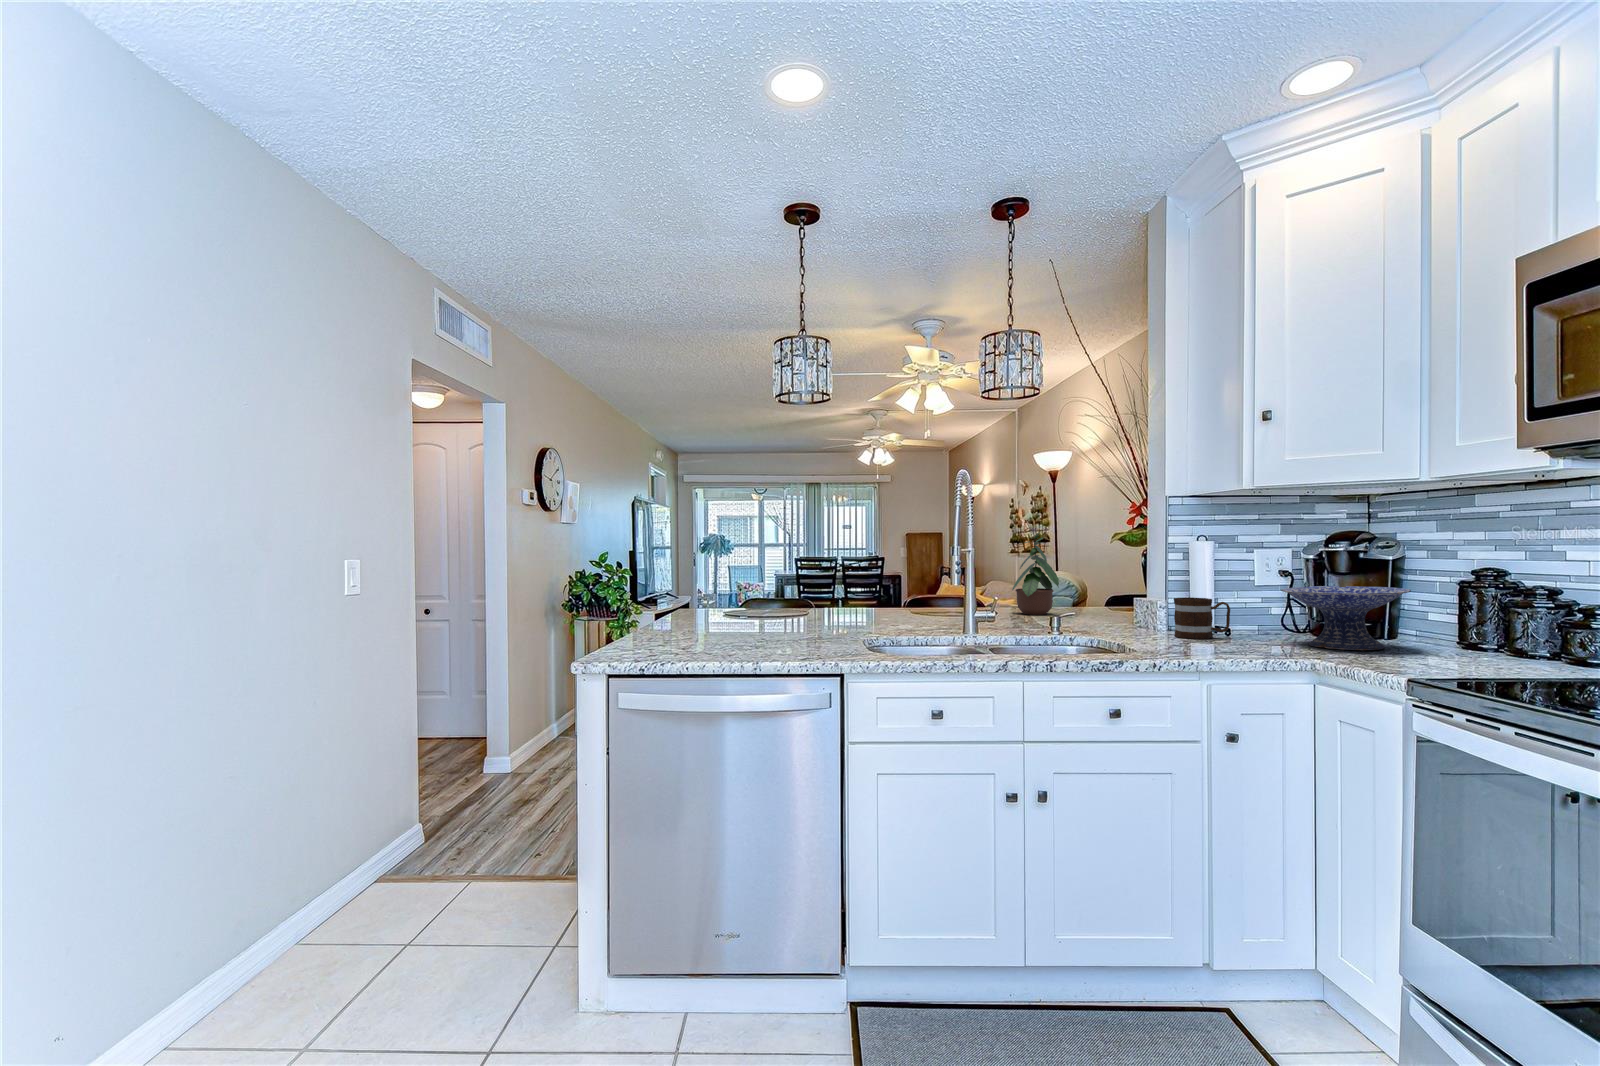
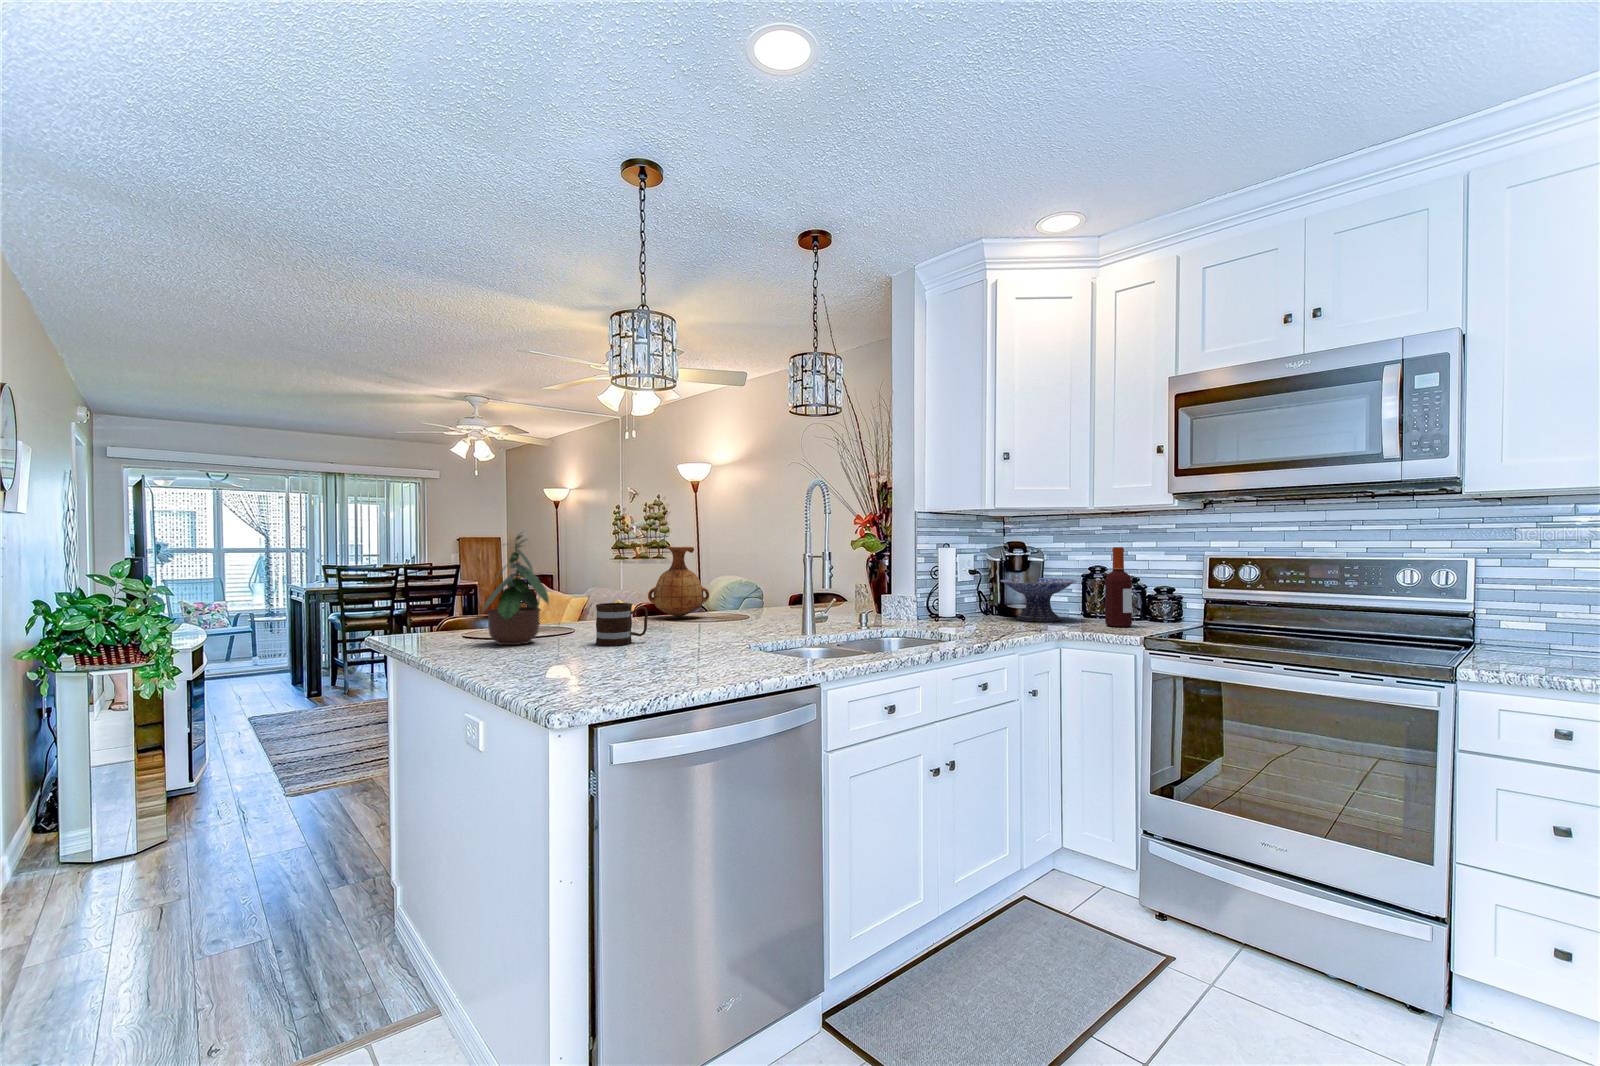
potted plant: present [1012,533,1059,615] -> present [482,532,549,645]
bottle: none [1420,540,1474,667] -> present [1105,547,1132,627]
vase: none [882,544,938,614] -> present [648,547,709,618]
mug: present [1174,598,1230,639] -> present [596,603,648,646]

